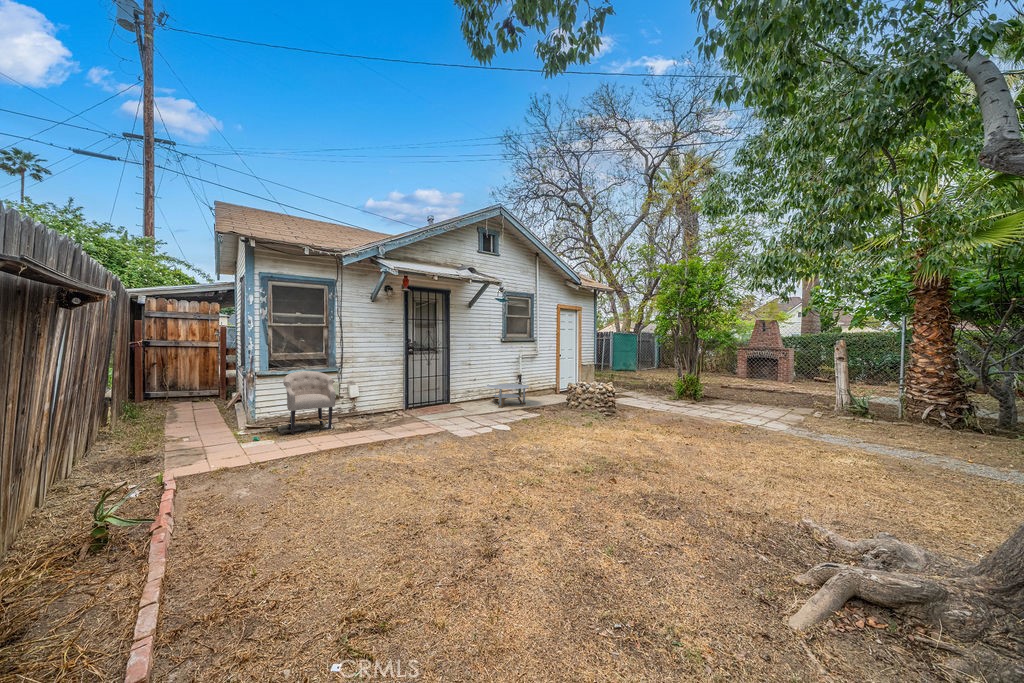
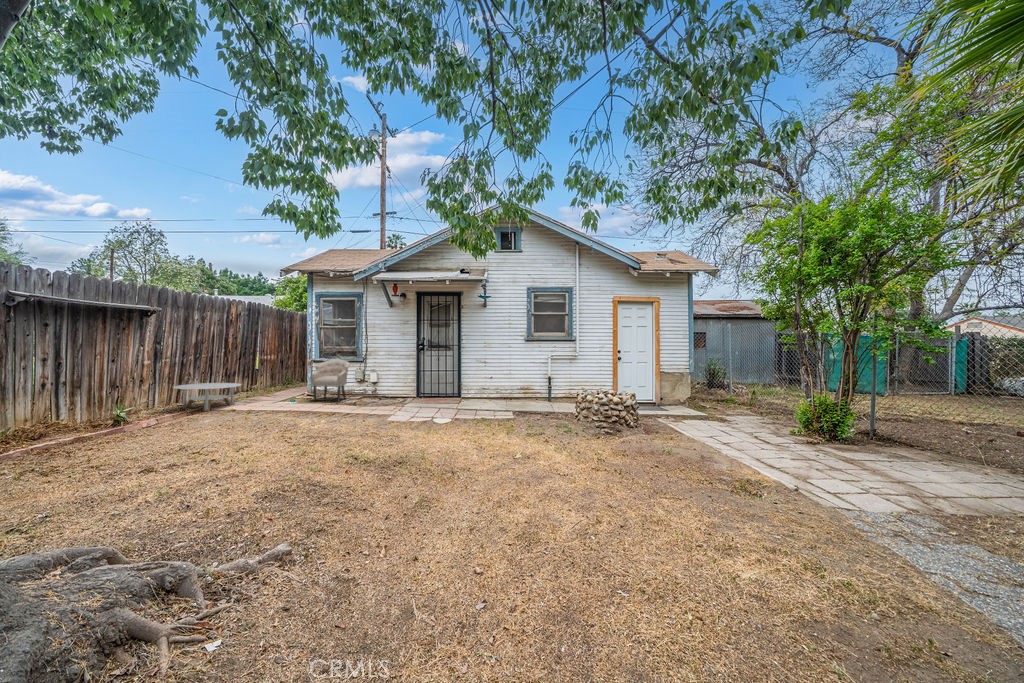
round table: present [484,384,529,408] -> present [173,383,241,411]

